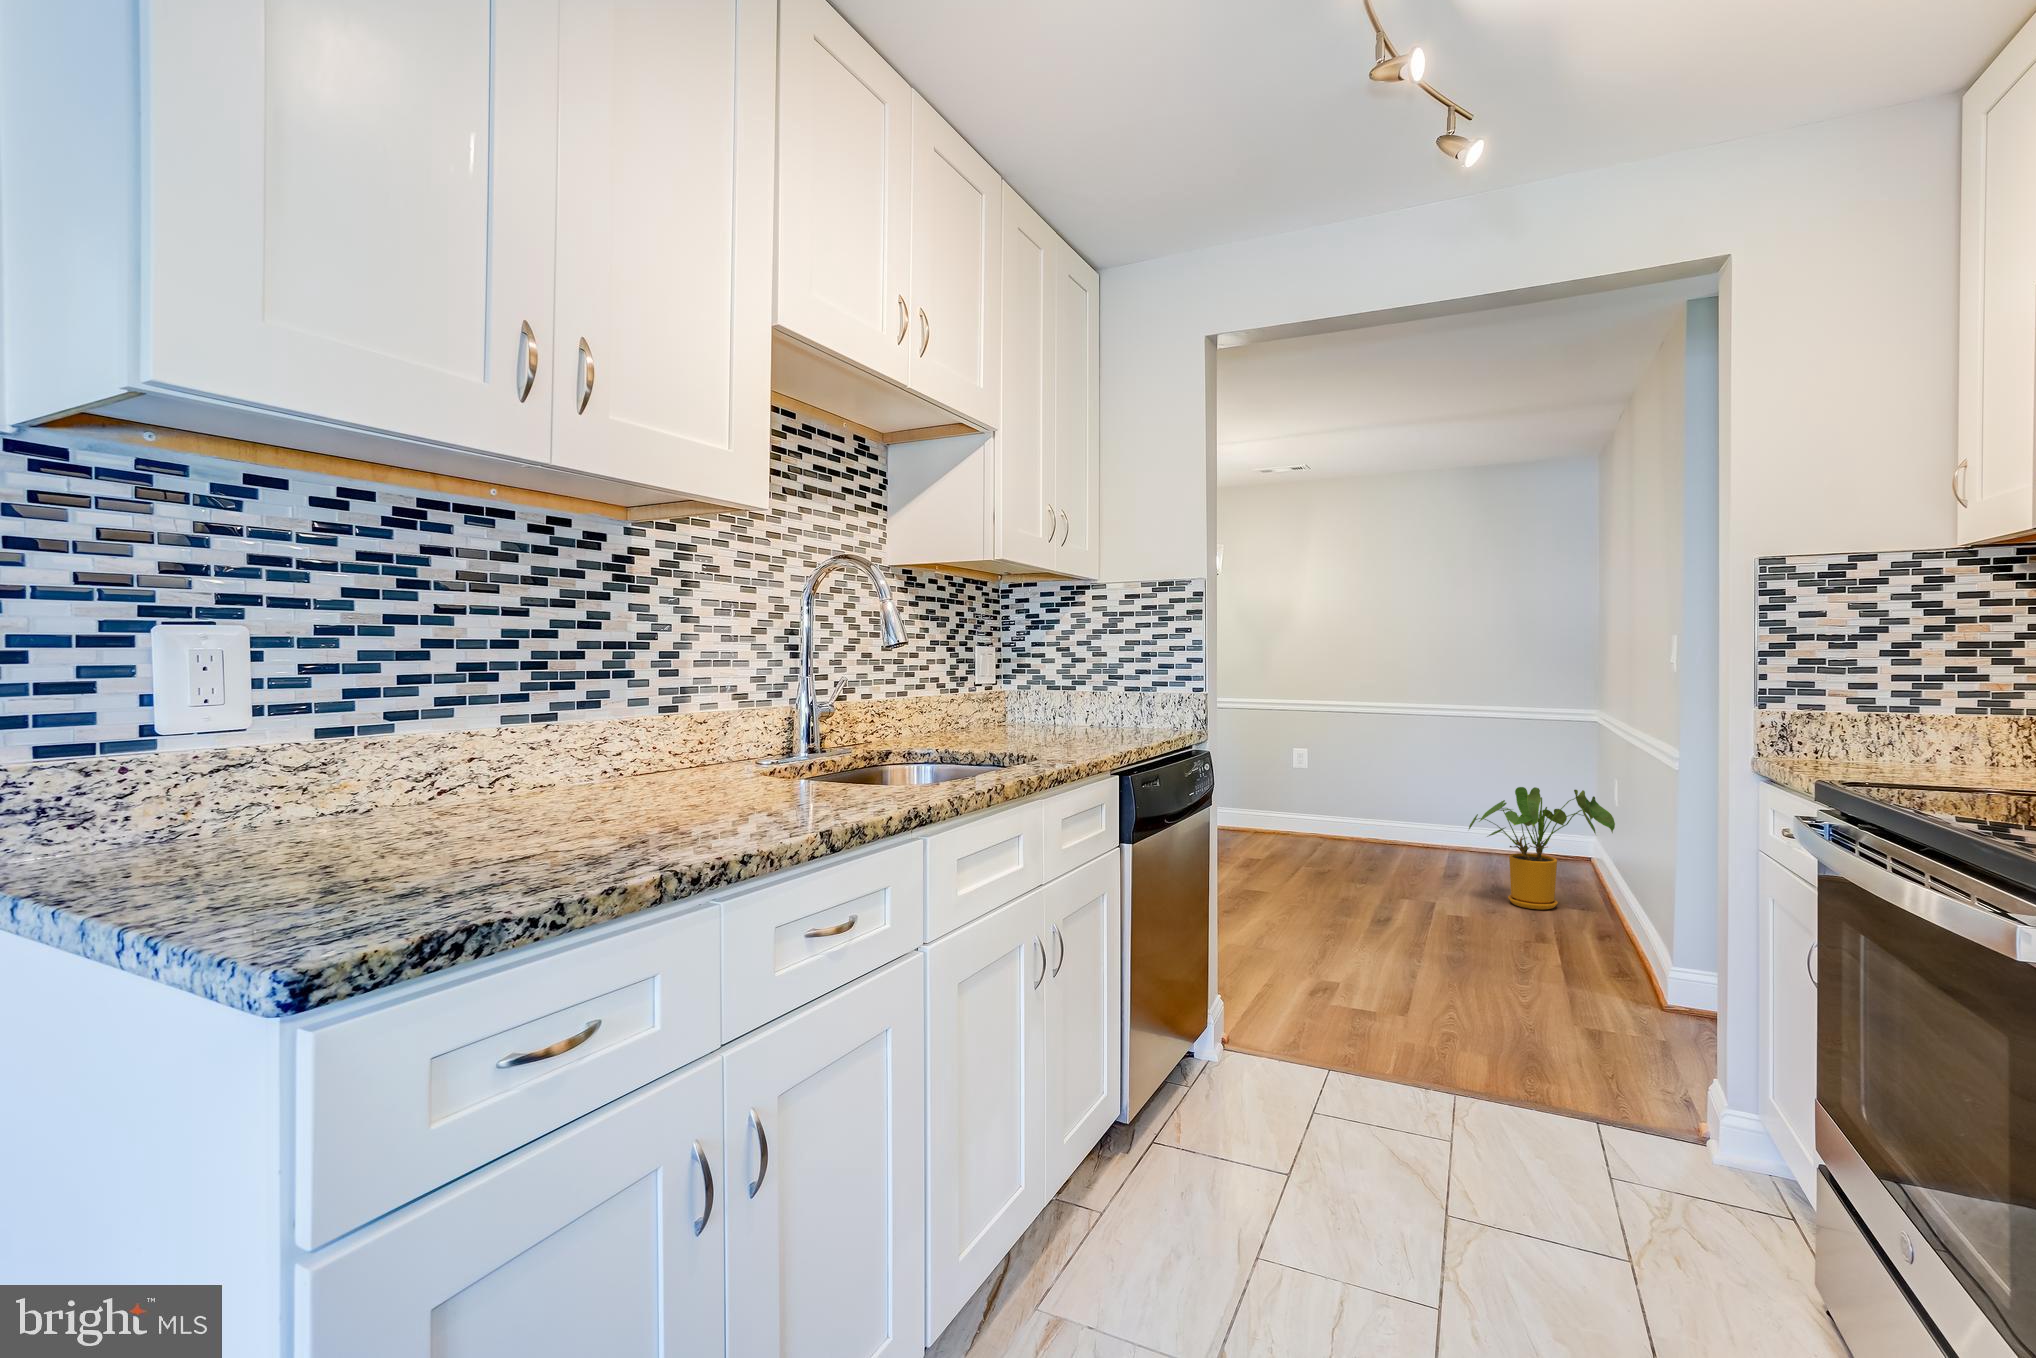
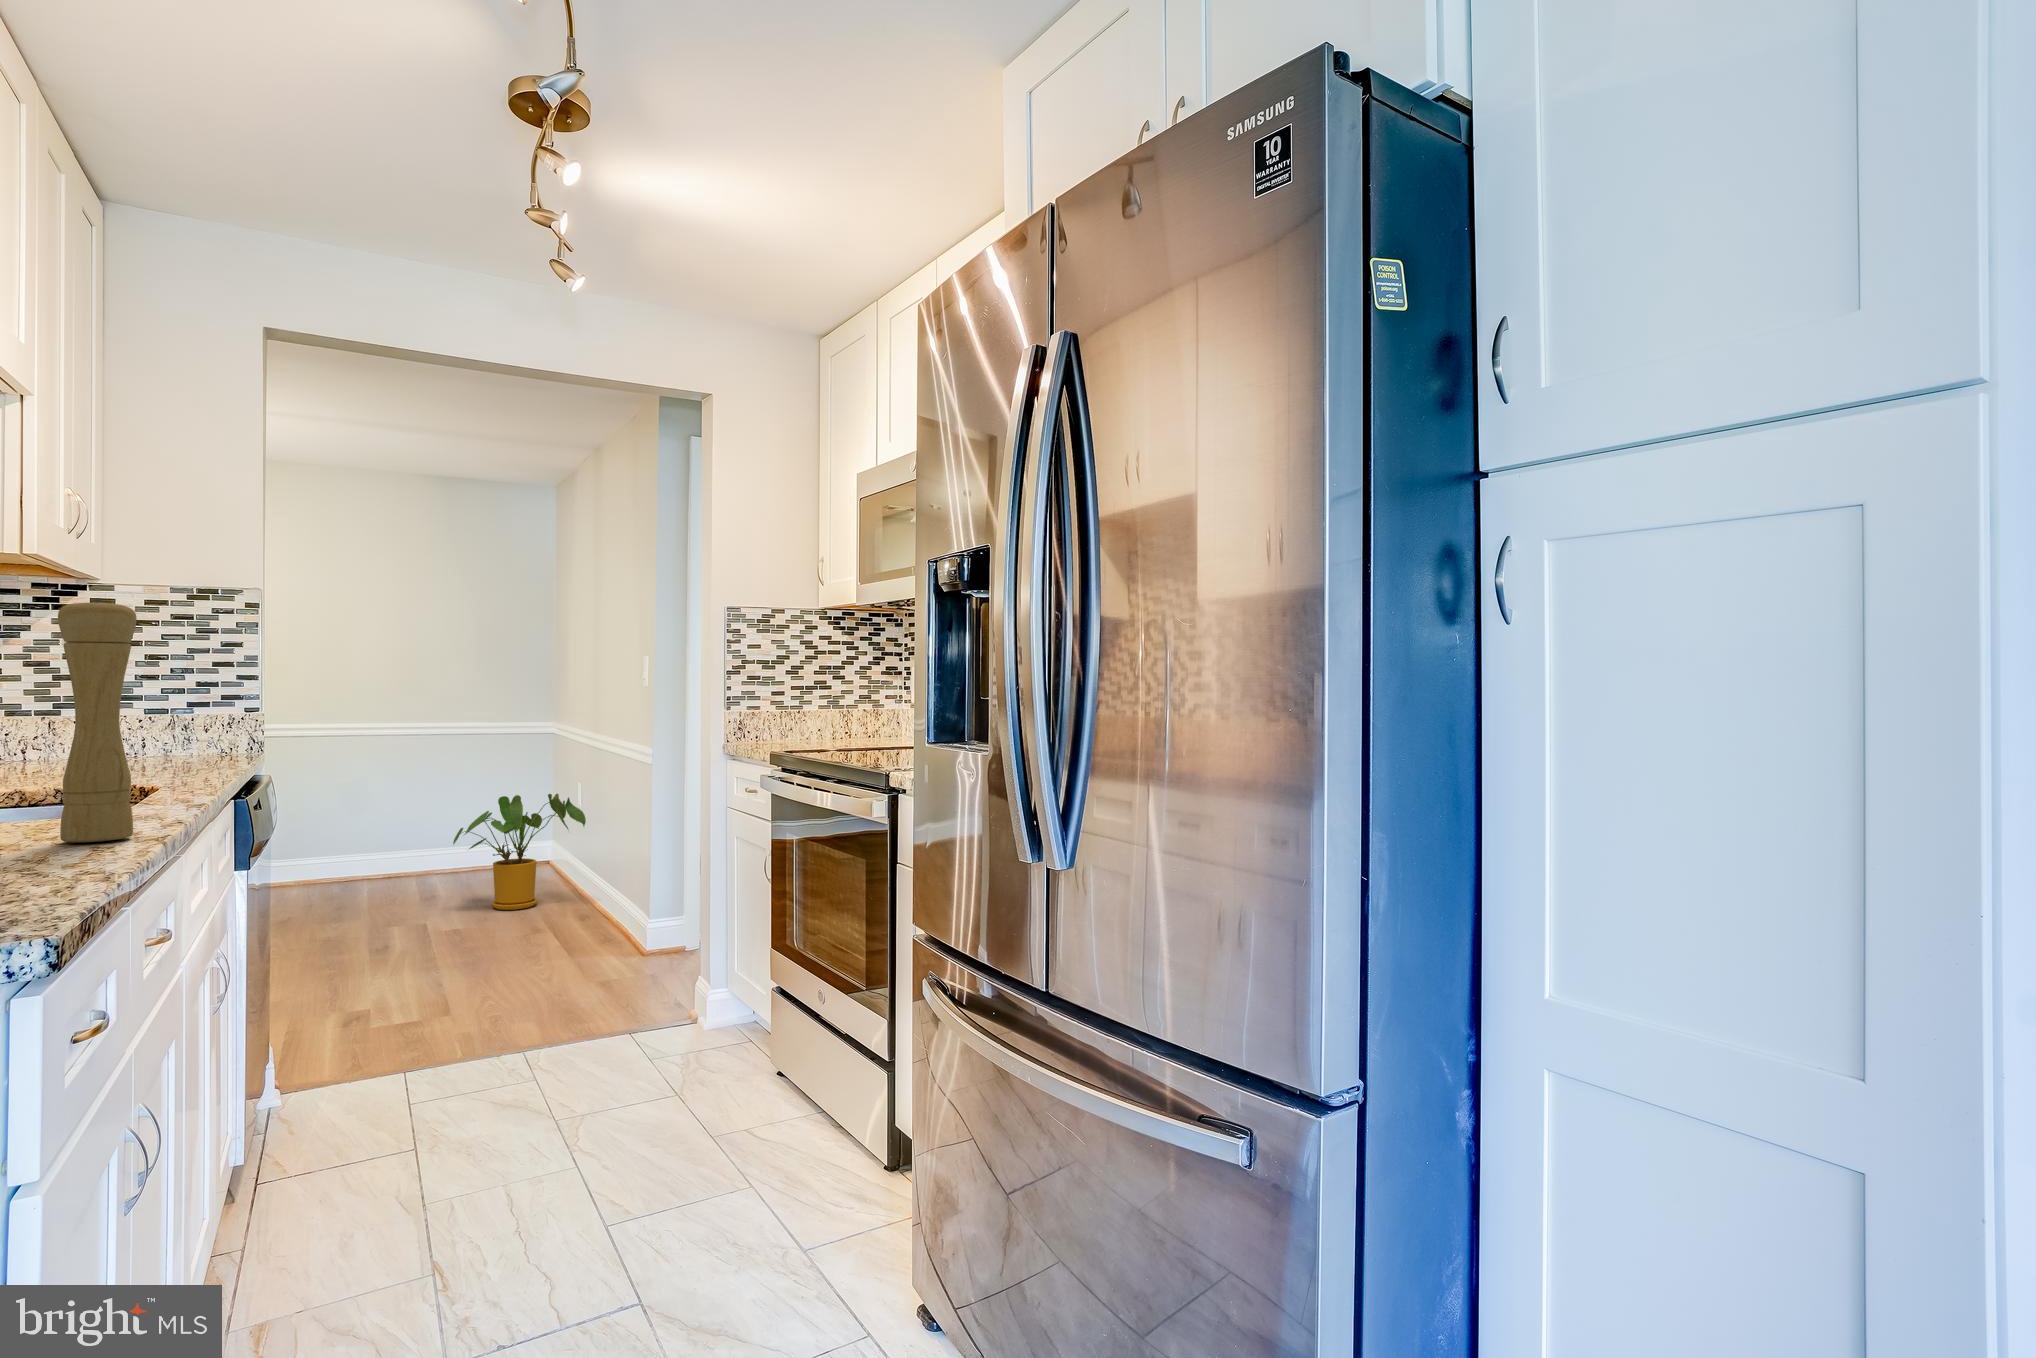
pepper mill: none [704,575,771,831] -> present [58,599,137,842]

